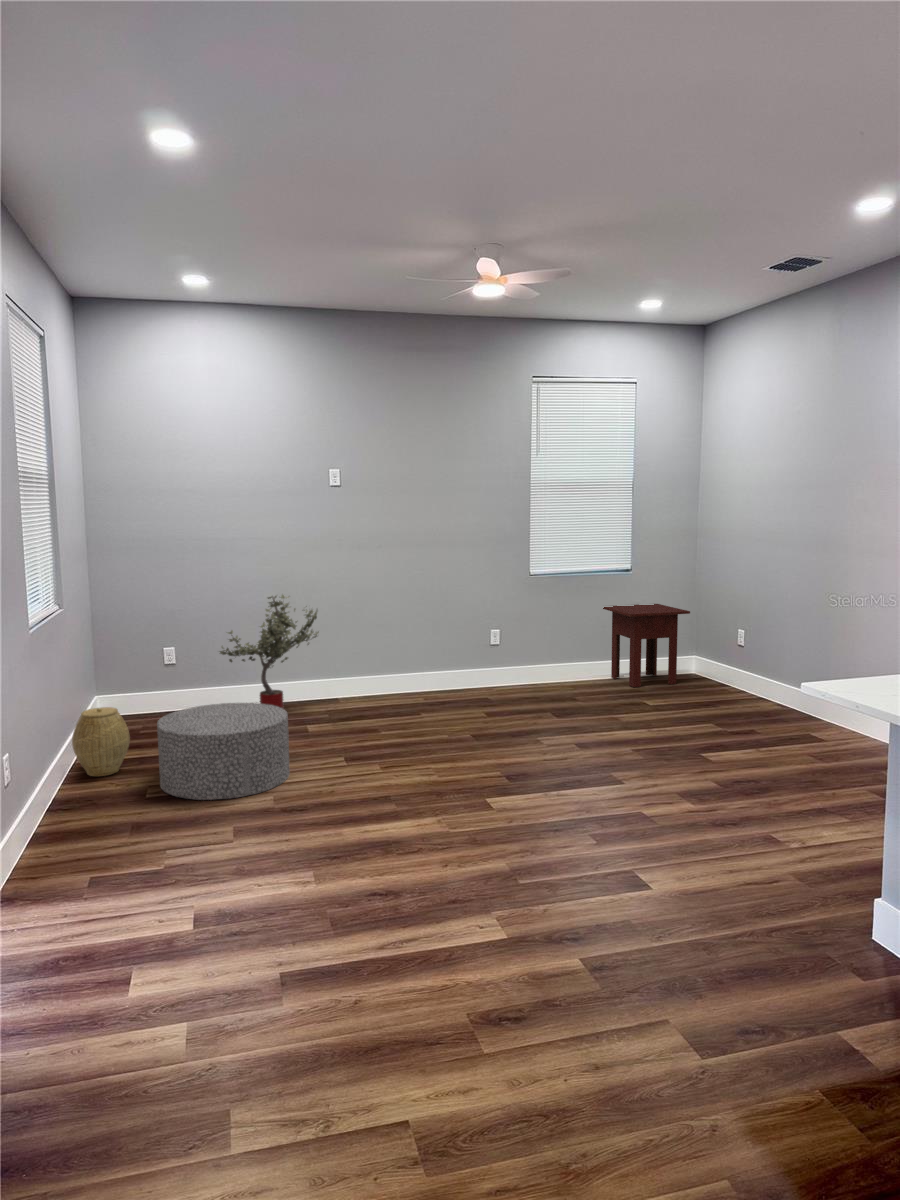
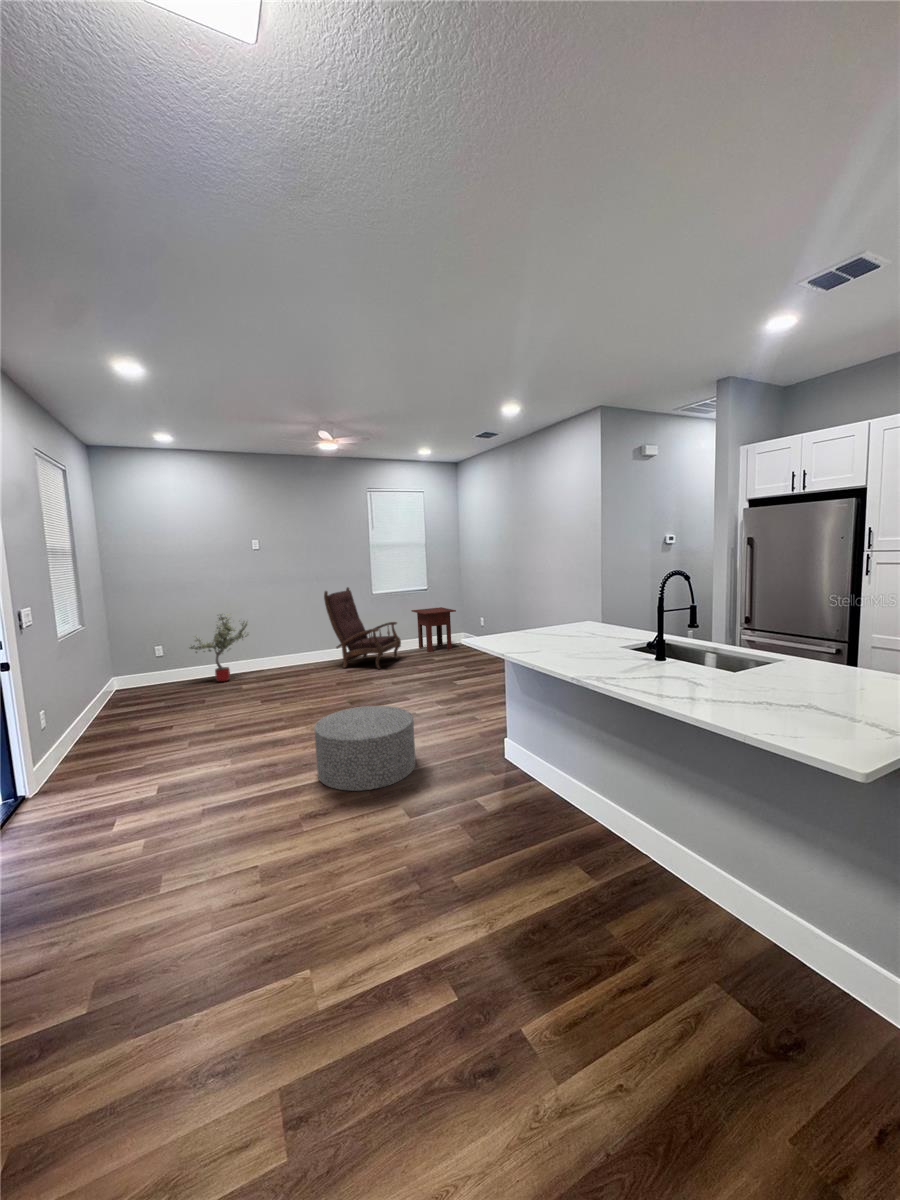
armchair: none [451,558,585,714] -> present [324,587,401,669]
ottoman: present [157,703,290,800] -> present [314,706,415,791]
woven basket: present [72,707,130,776] -> none [92,683,130,723]

